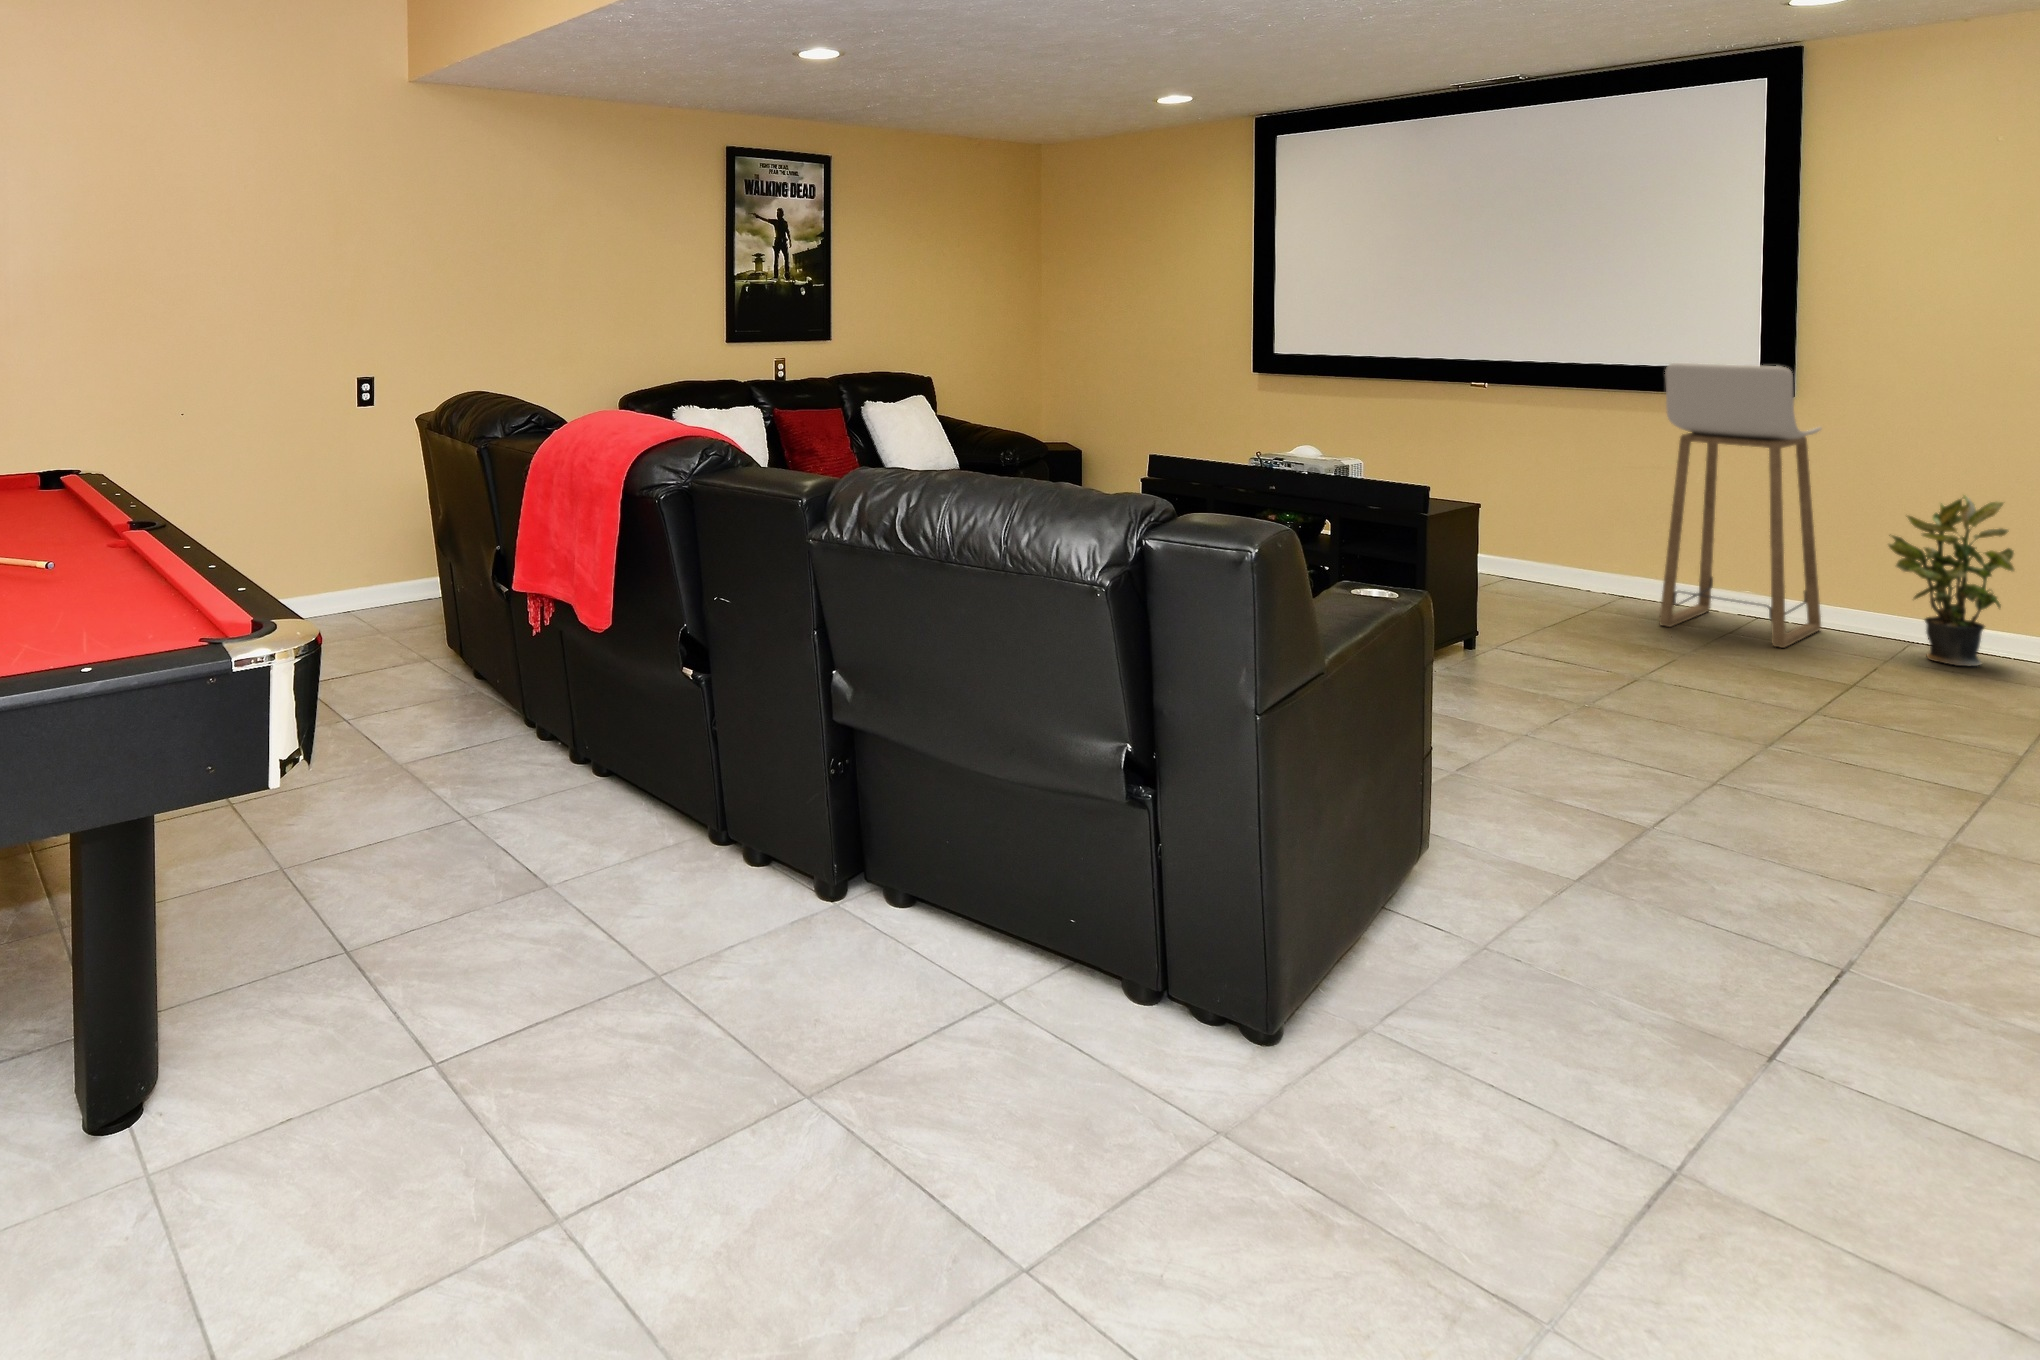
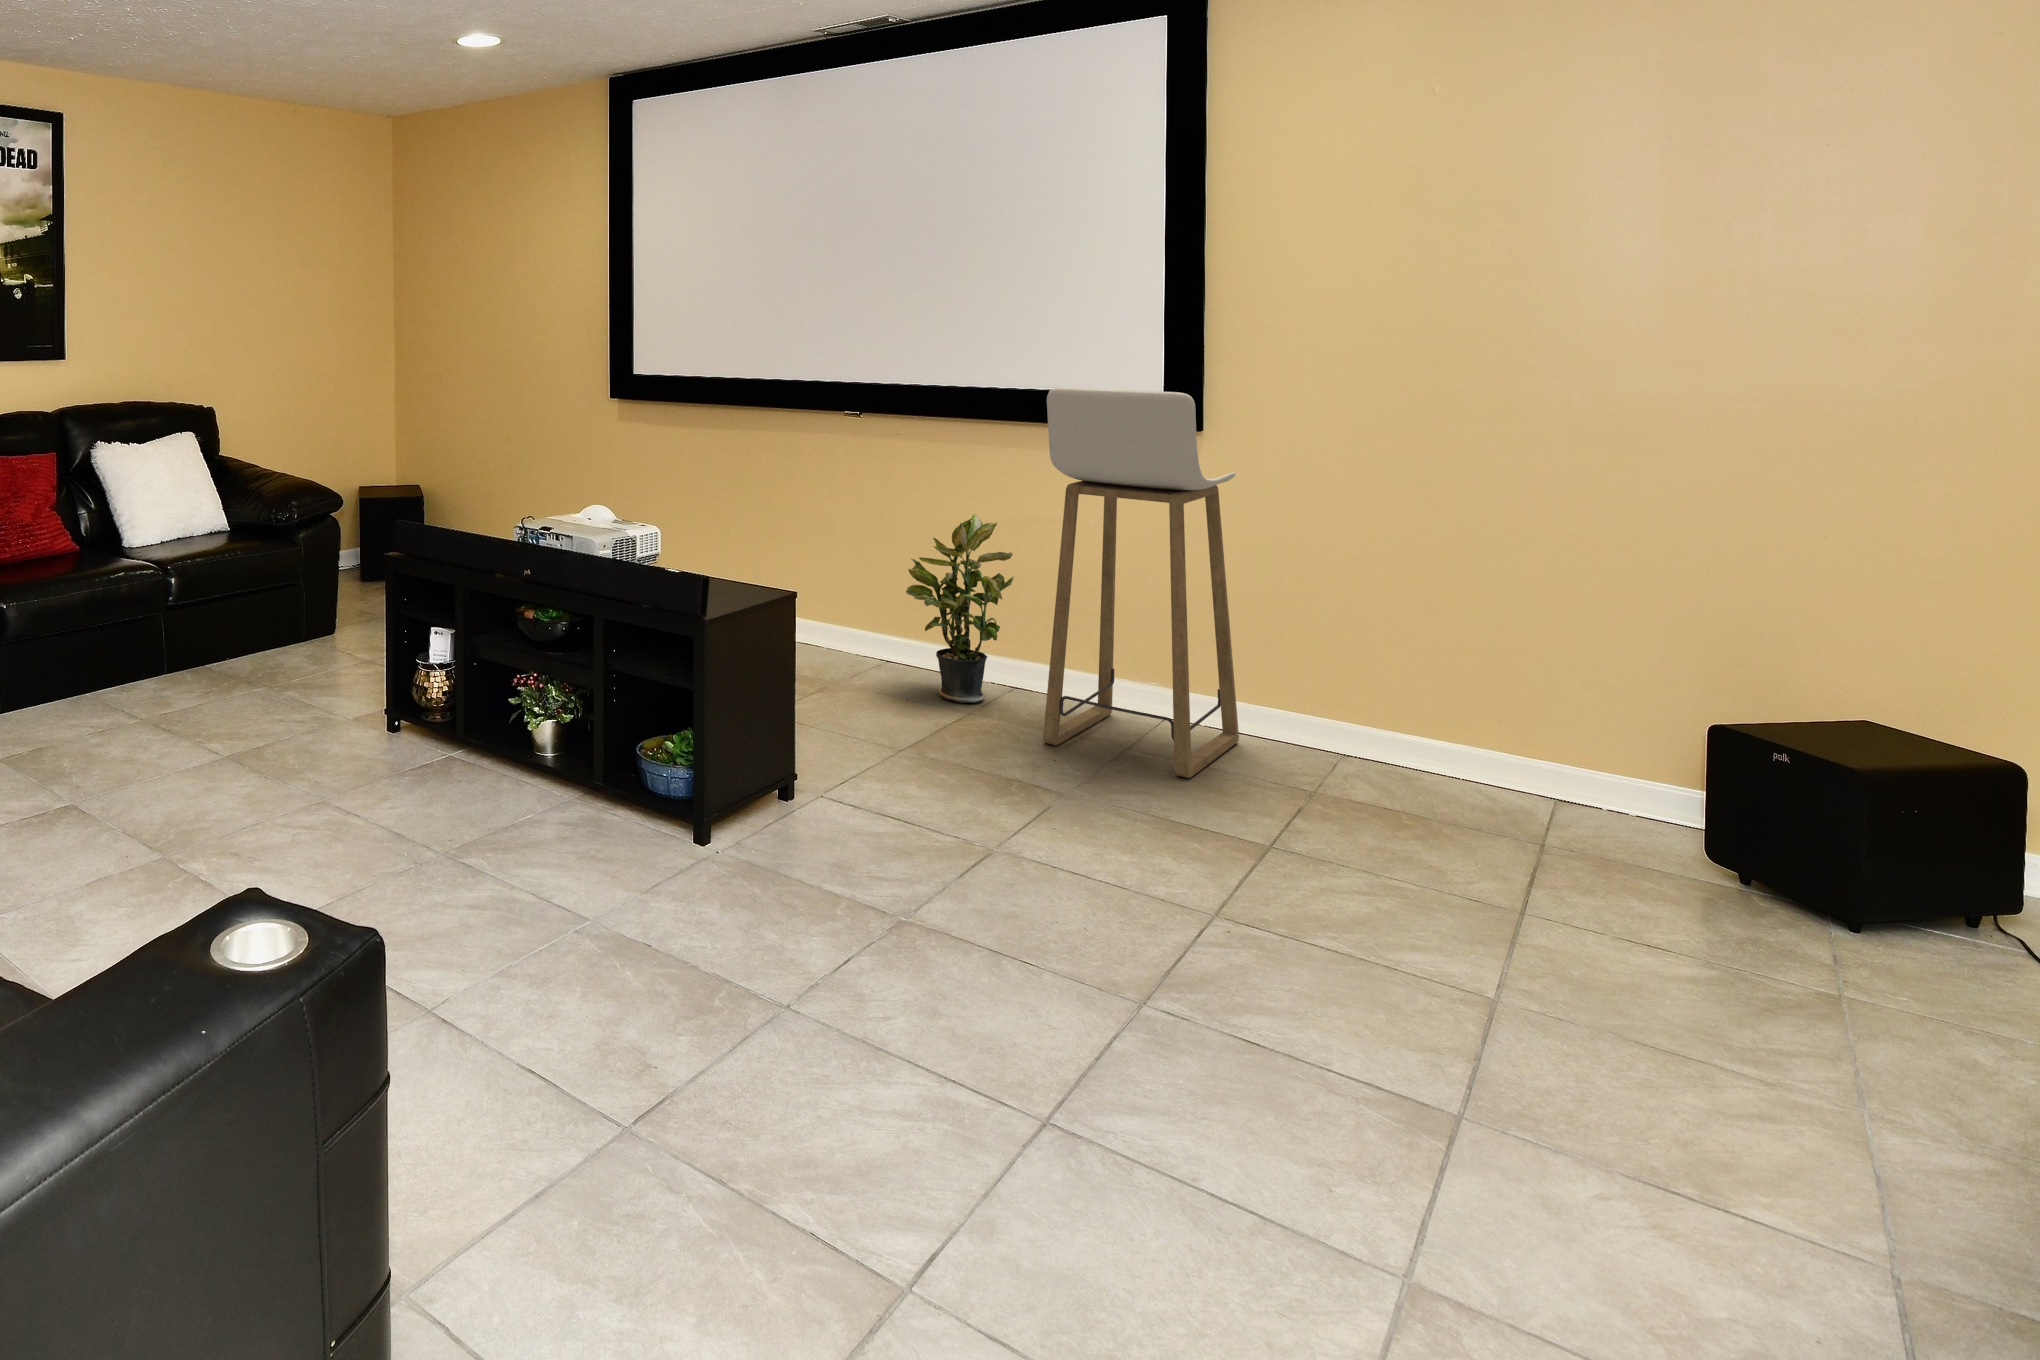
potted plant: present [1889,495,2014,666] -> present [906,514,1014,703]

